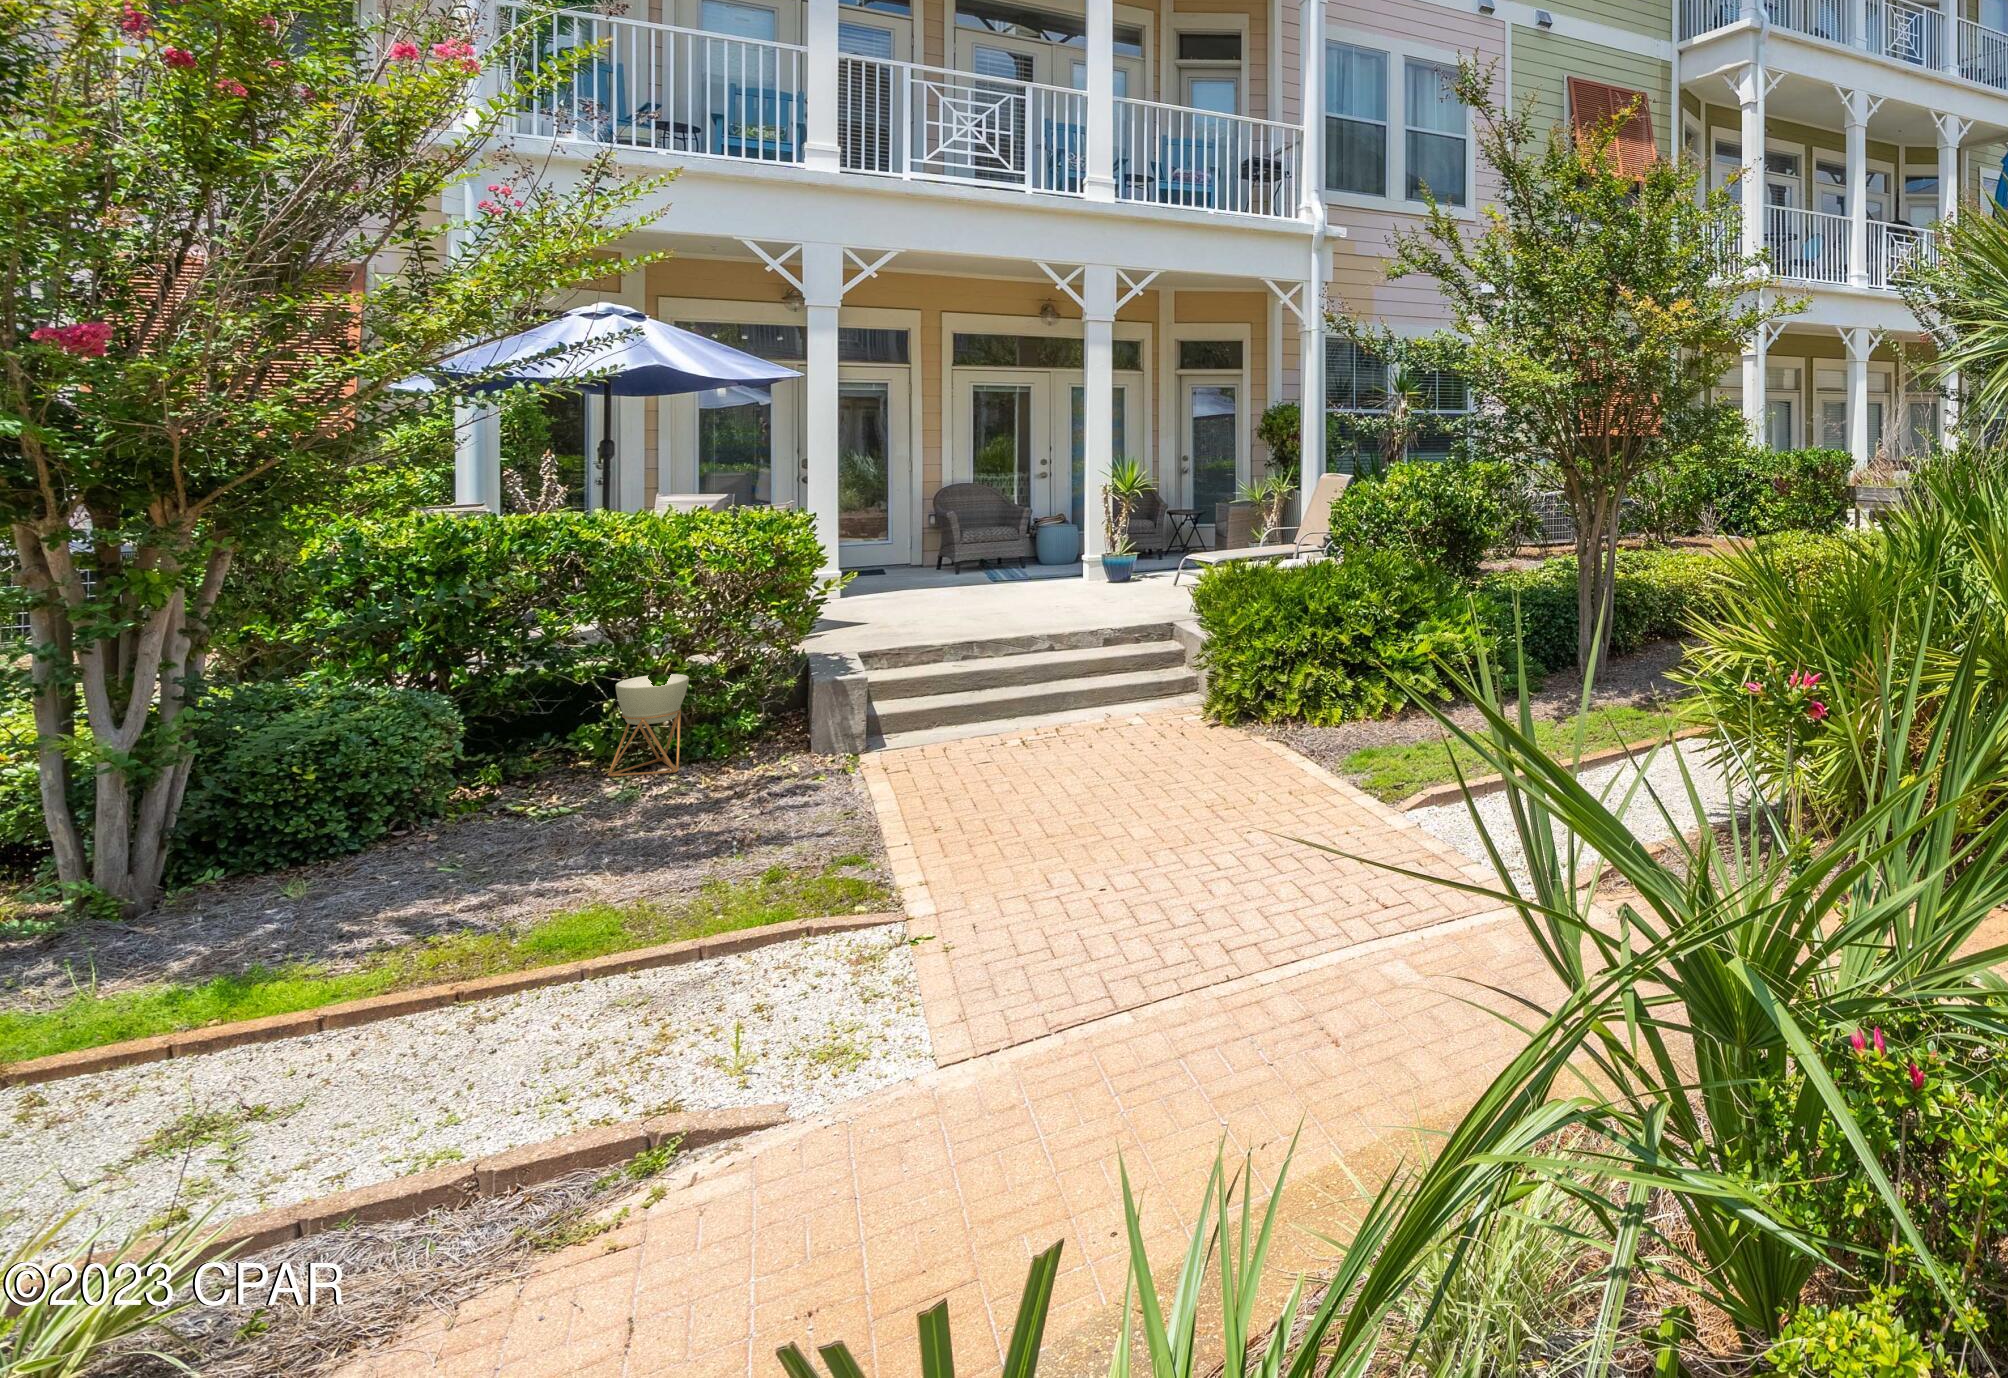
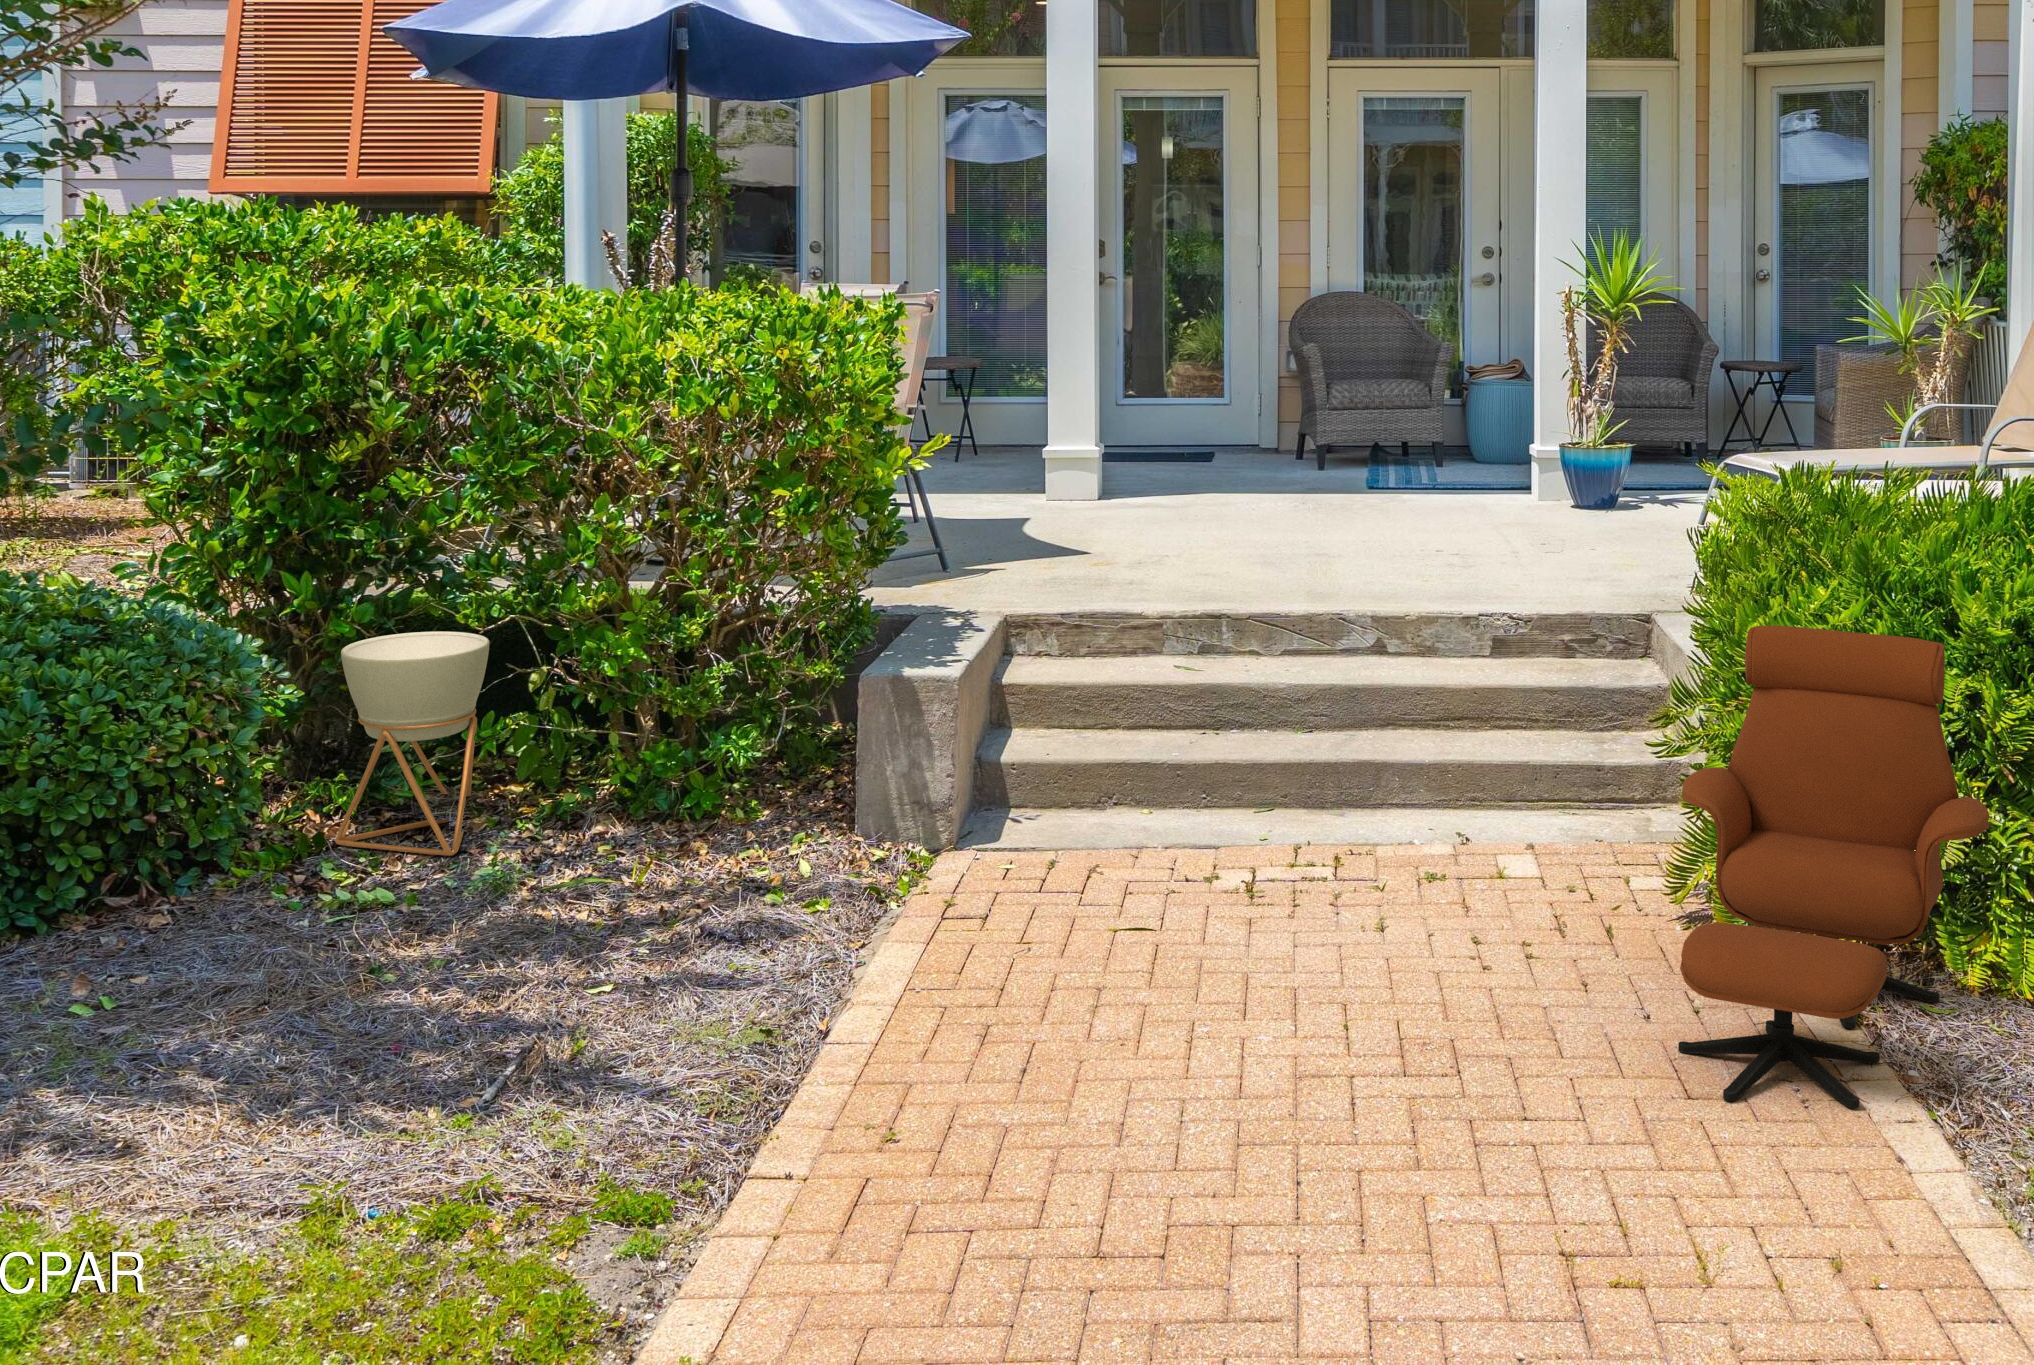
lounge chair: none [1220,615,1322,767] -> present [1678,626,1989,1108]

